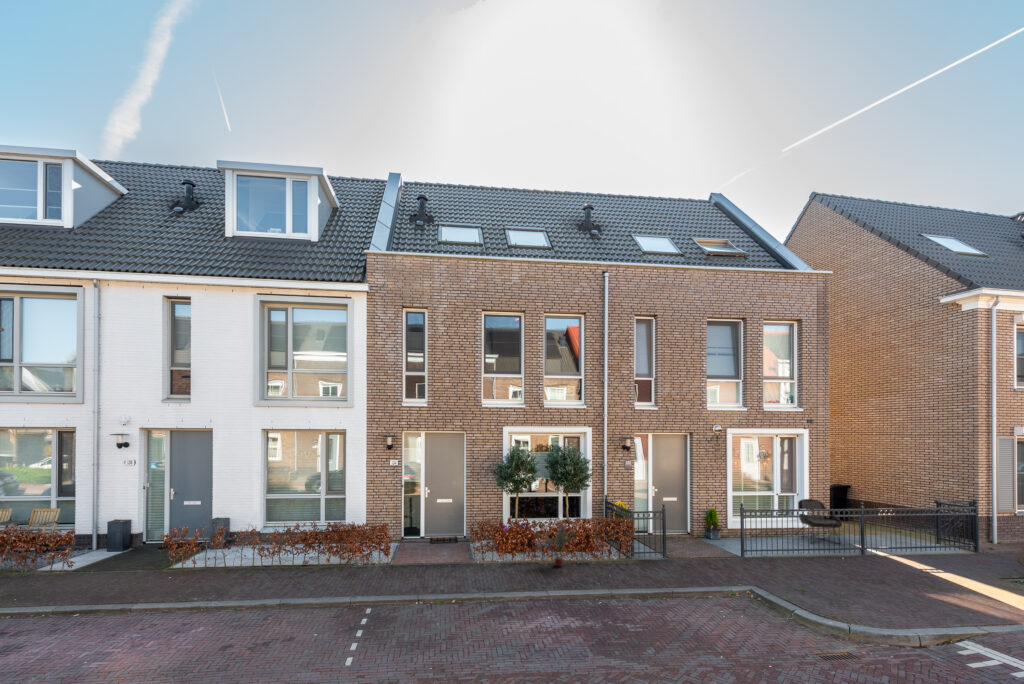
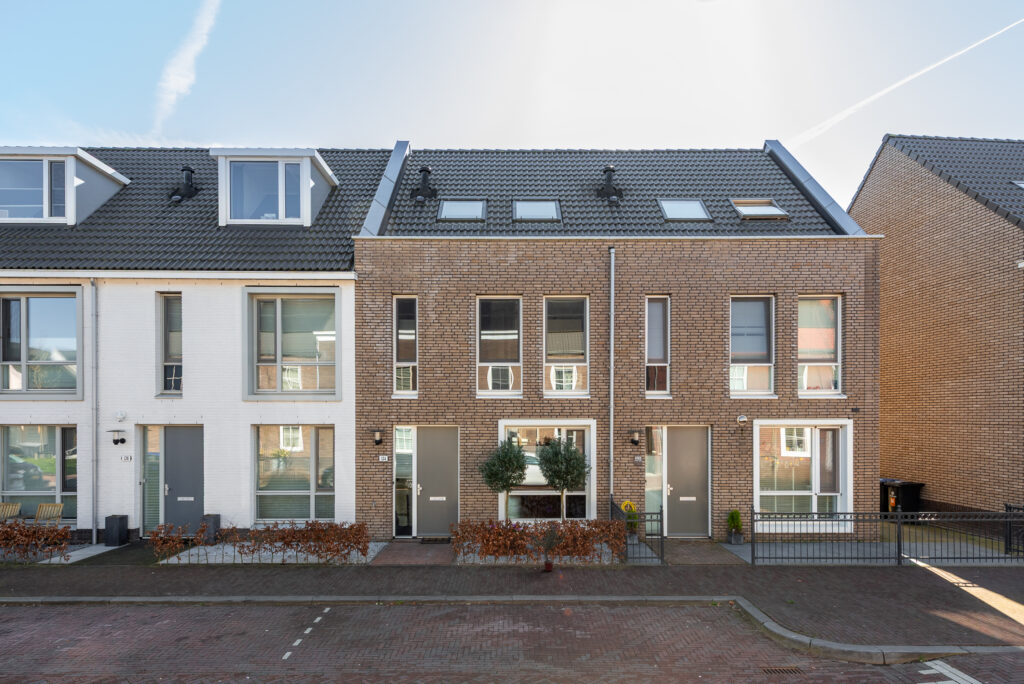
lounge chair: present [798,499,842,544] -> none [840,501,893,554]

